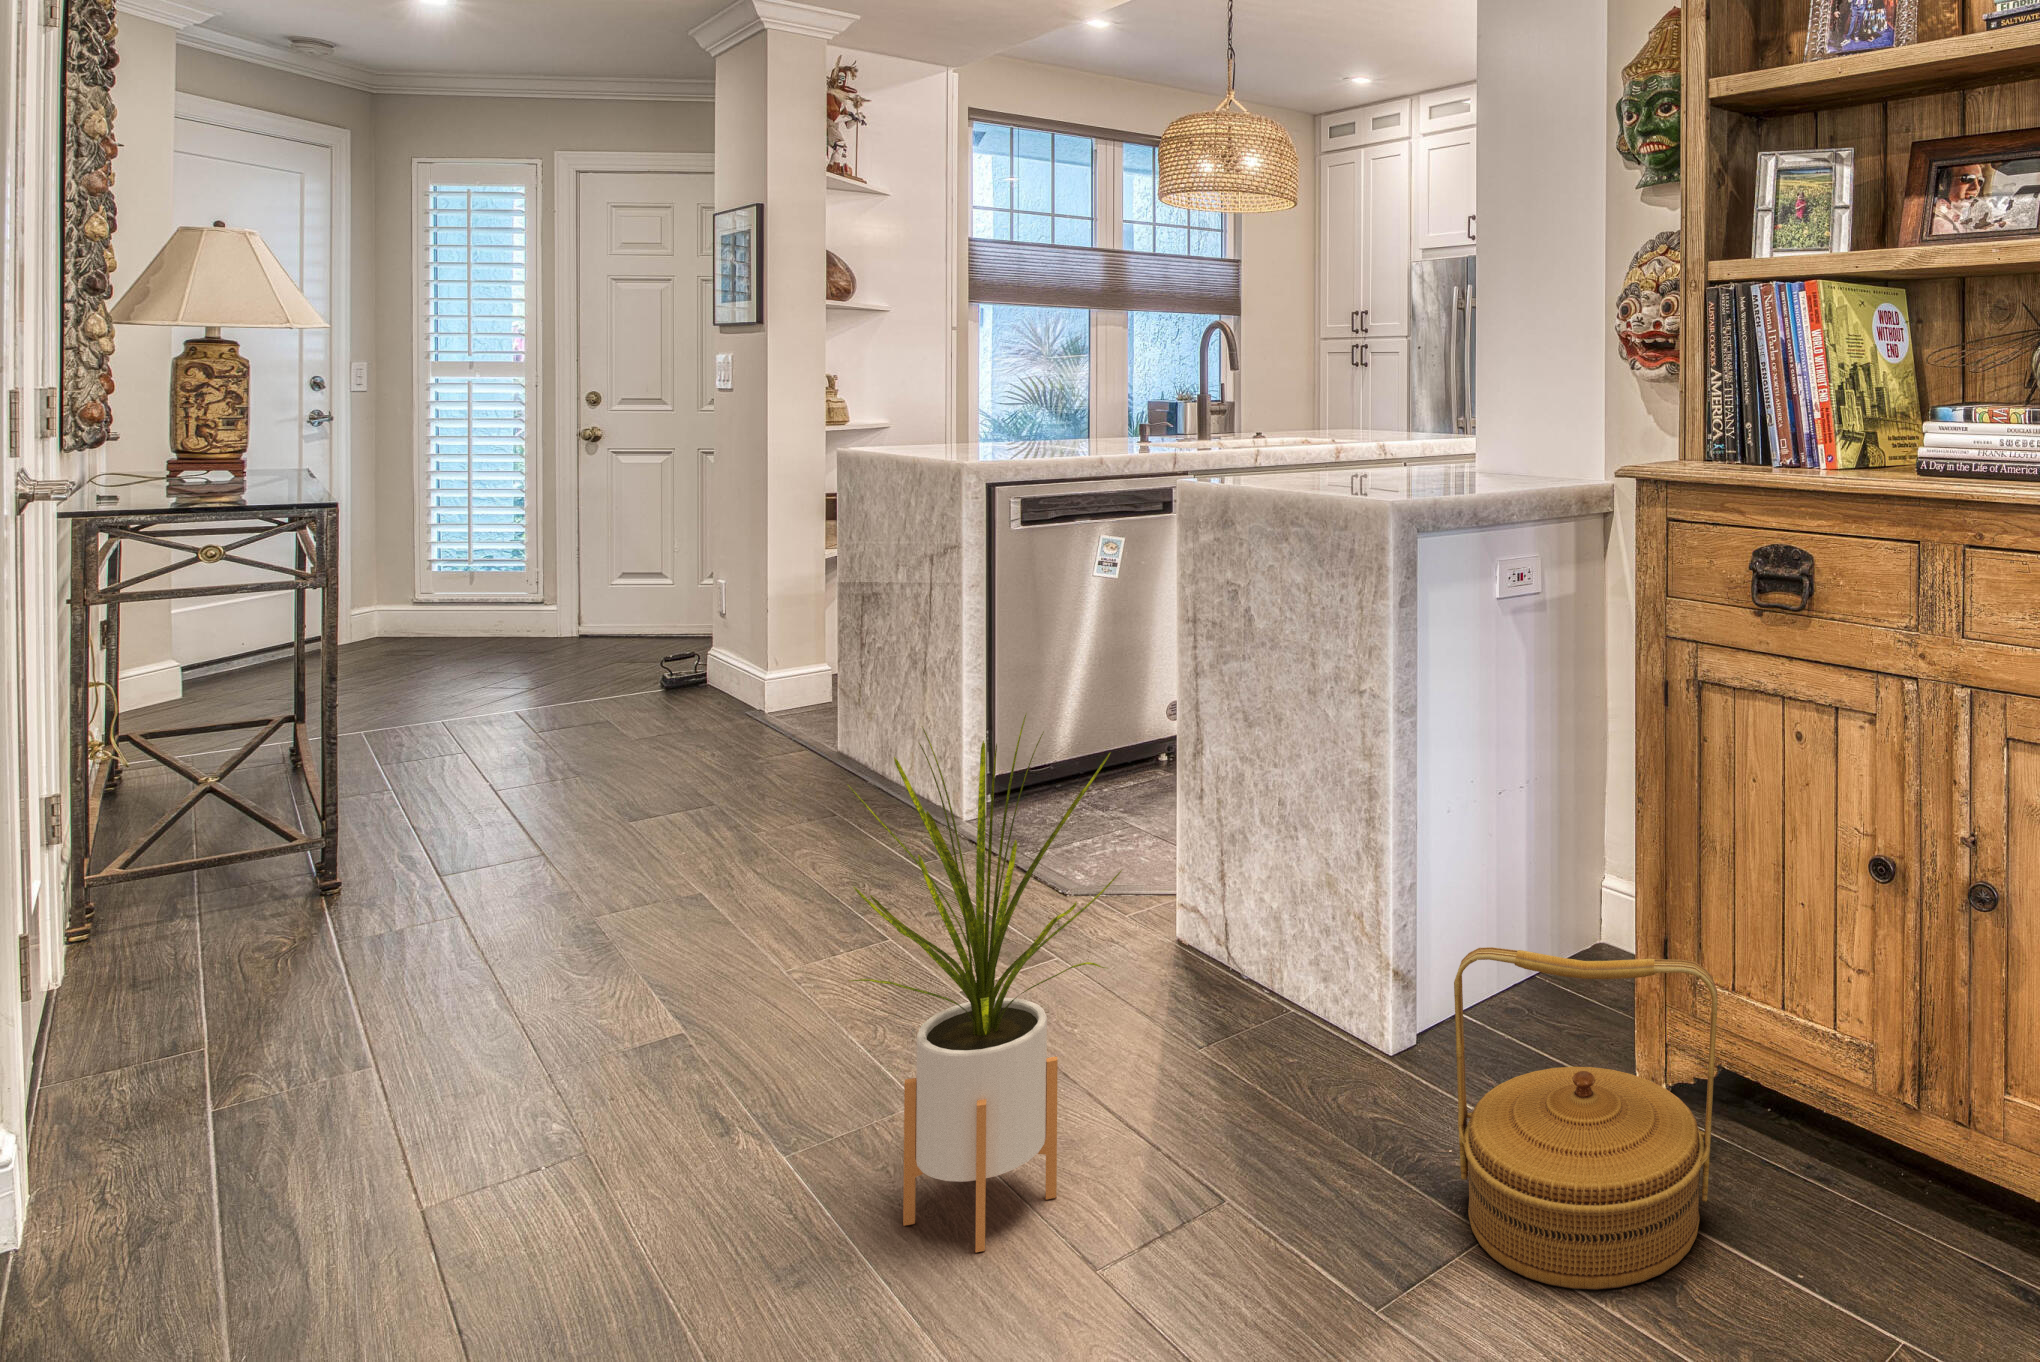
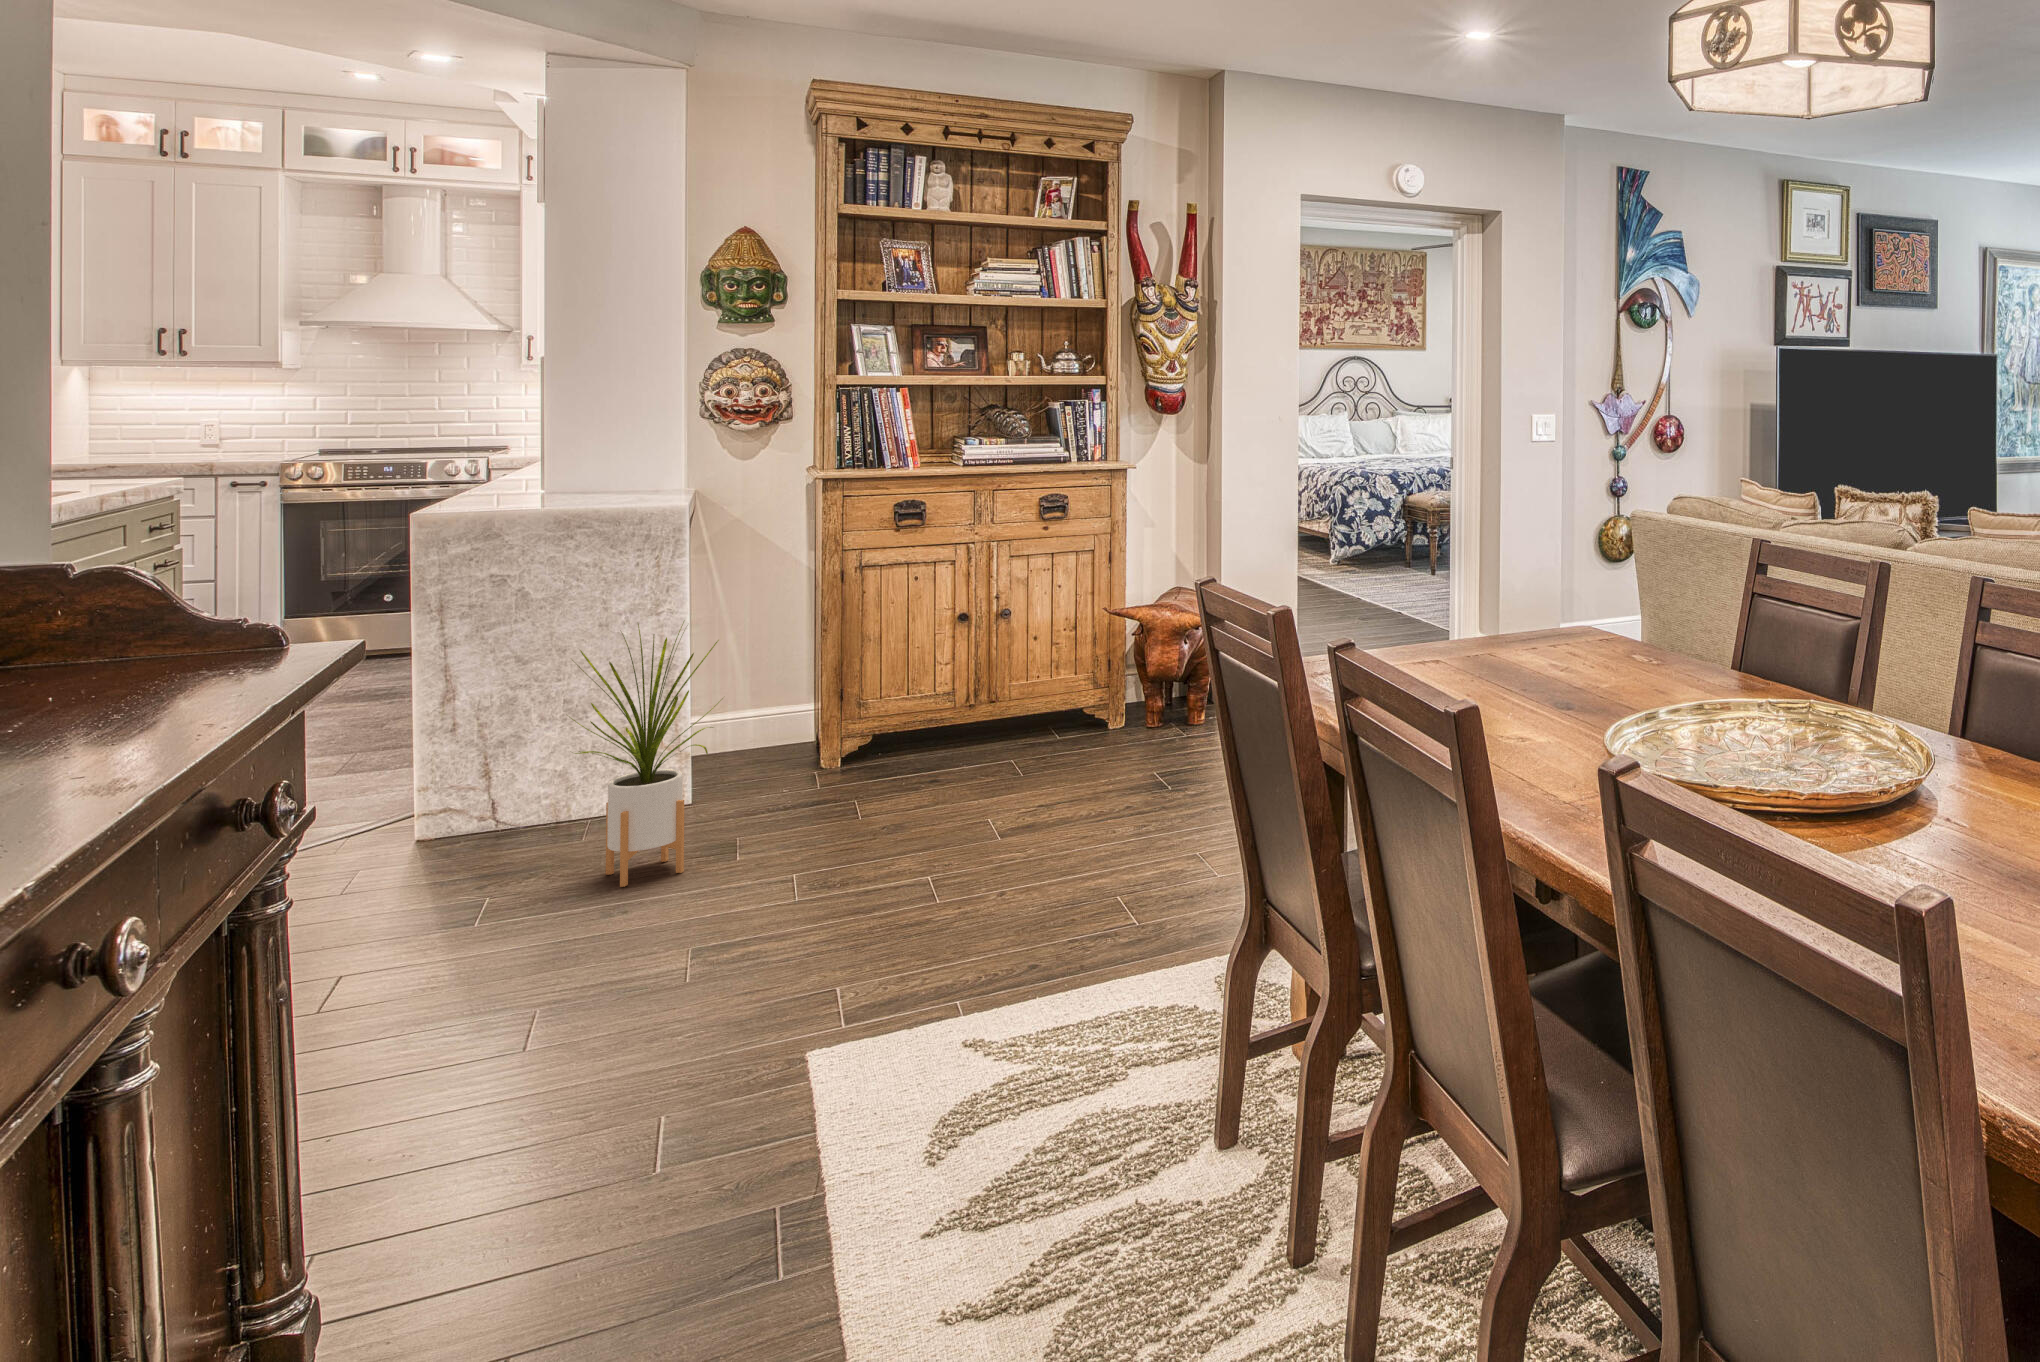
basket: present [1454,947,1718,1290] -> none [821,669,931,799]

